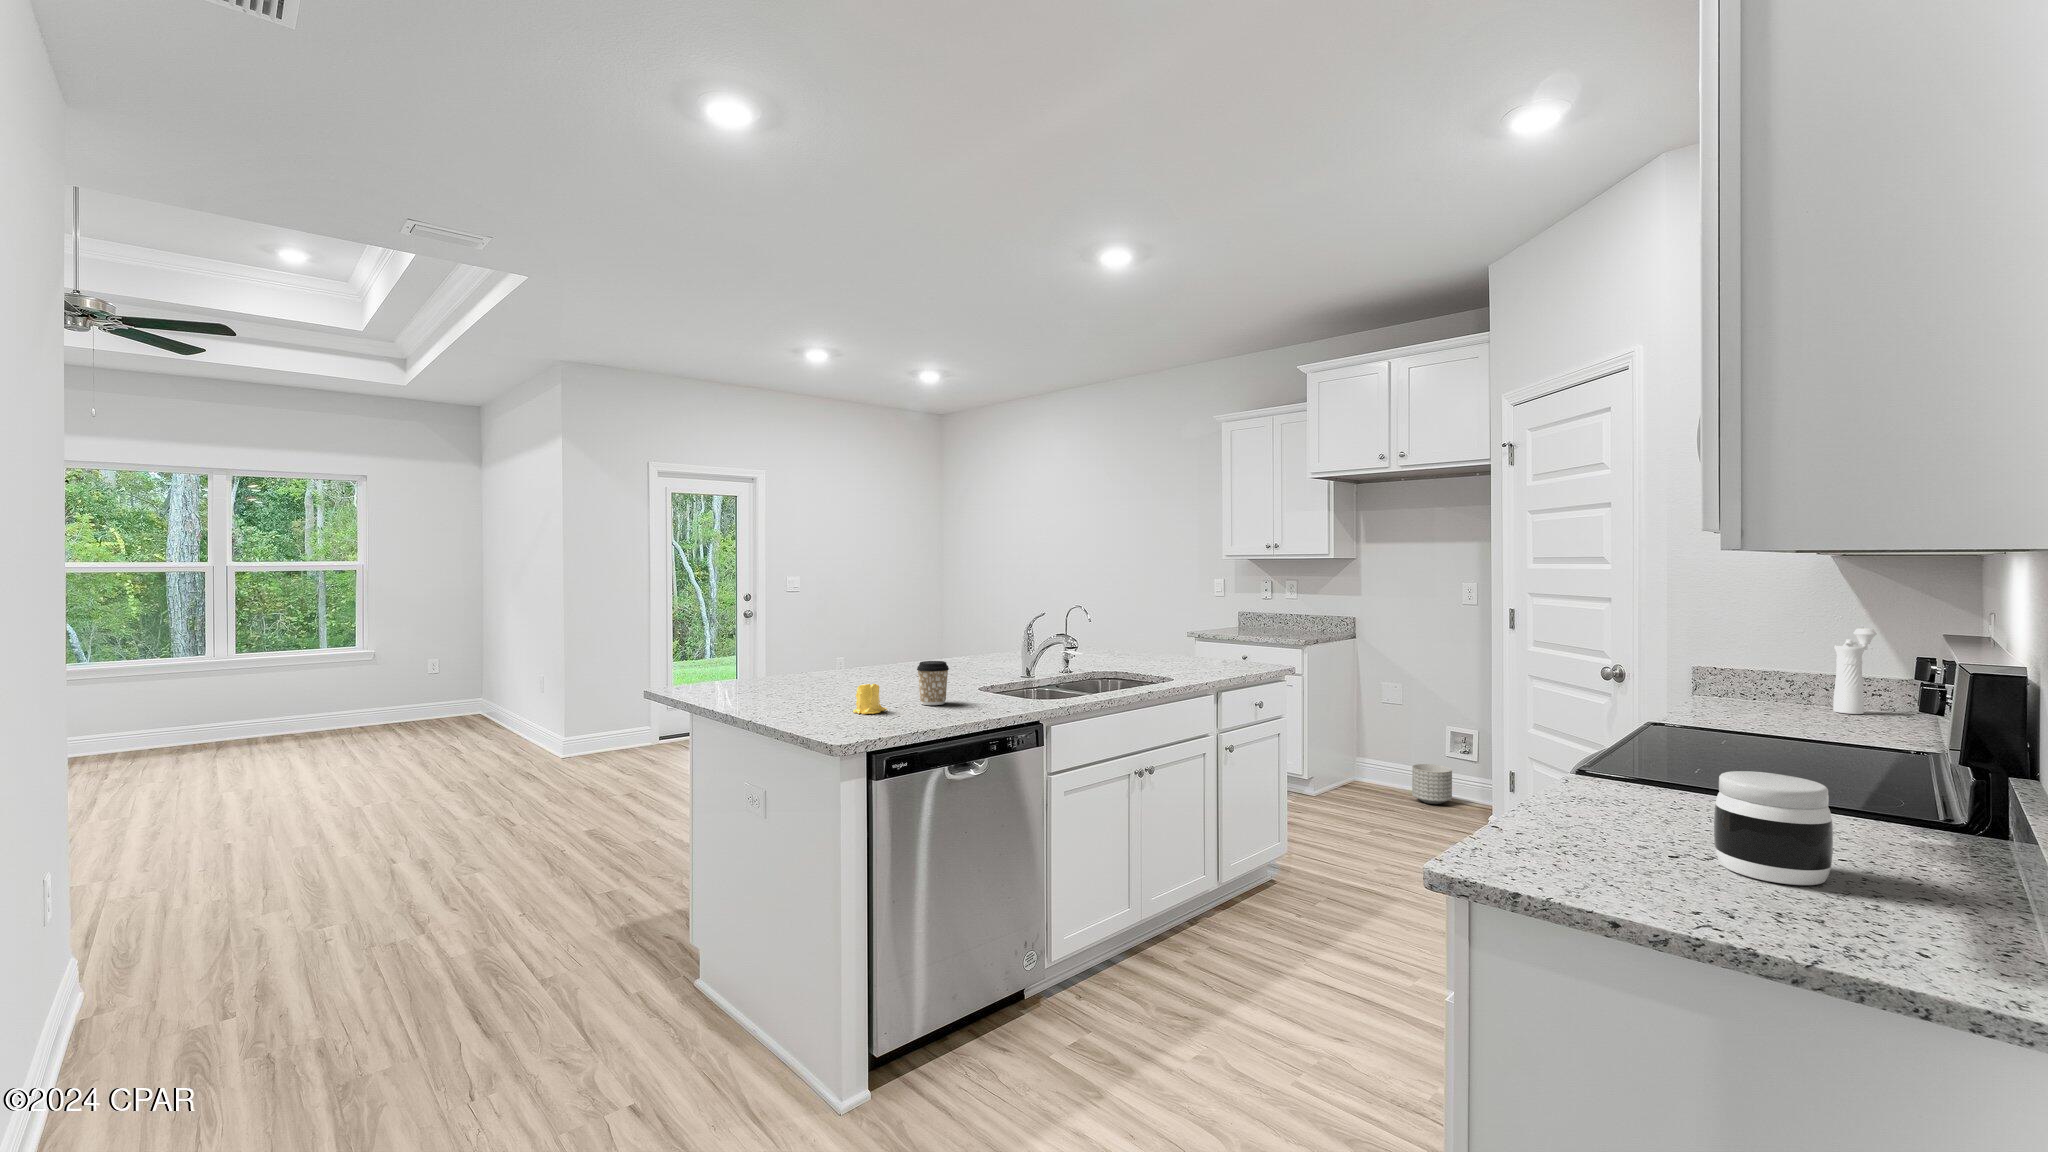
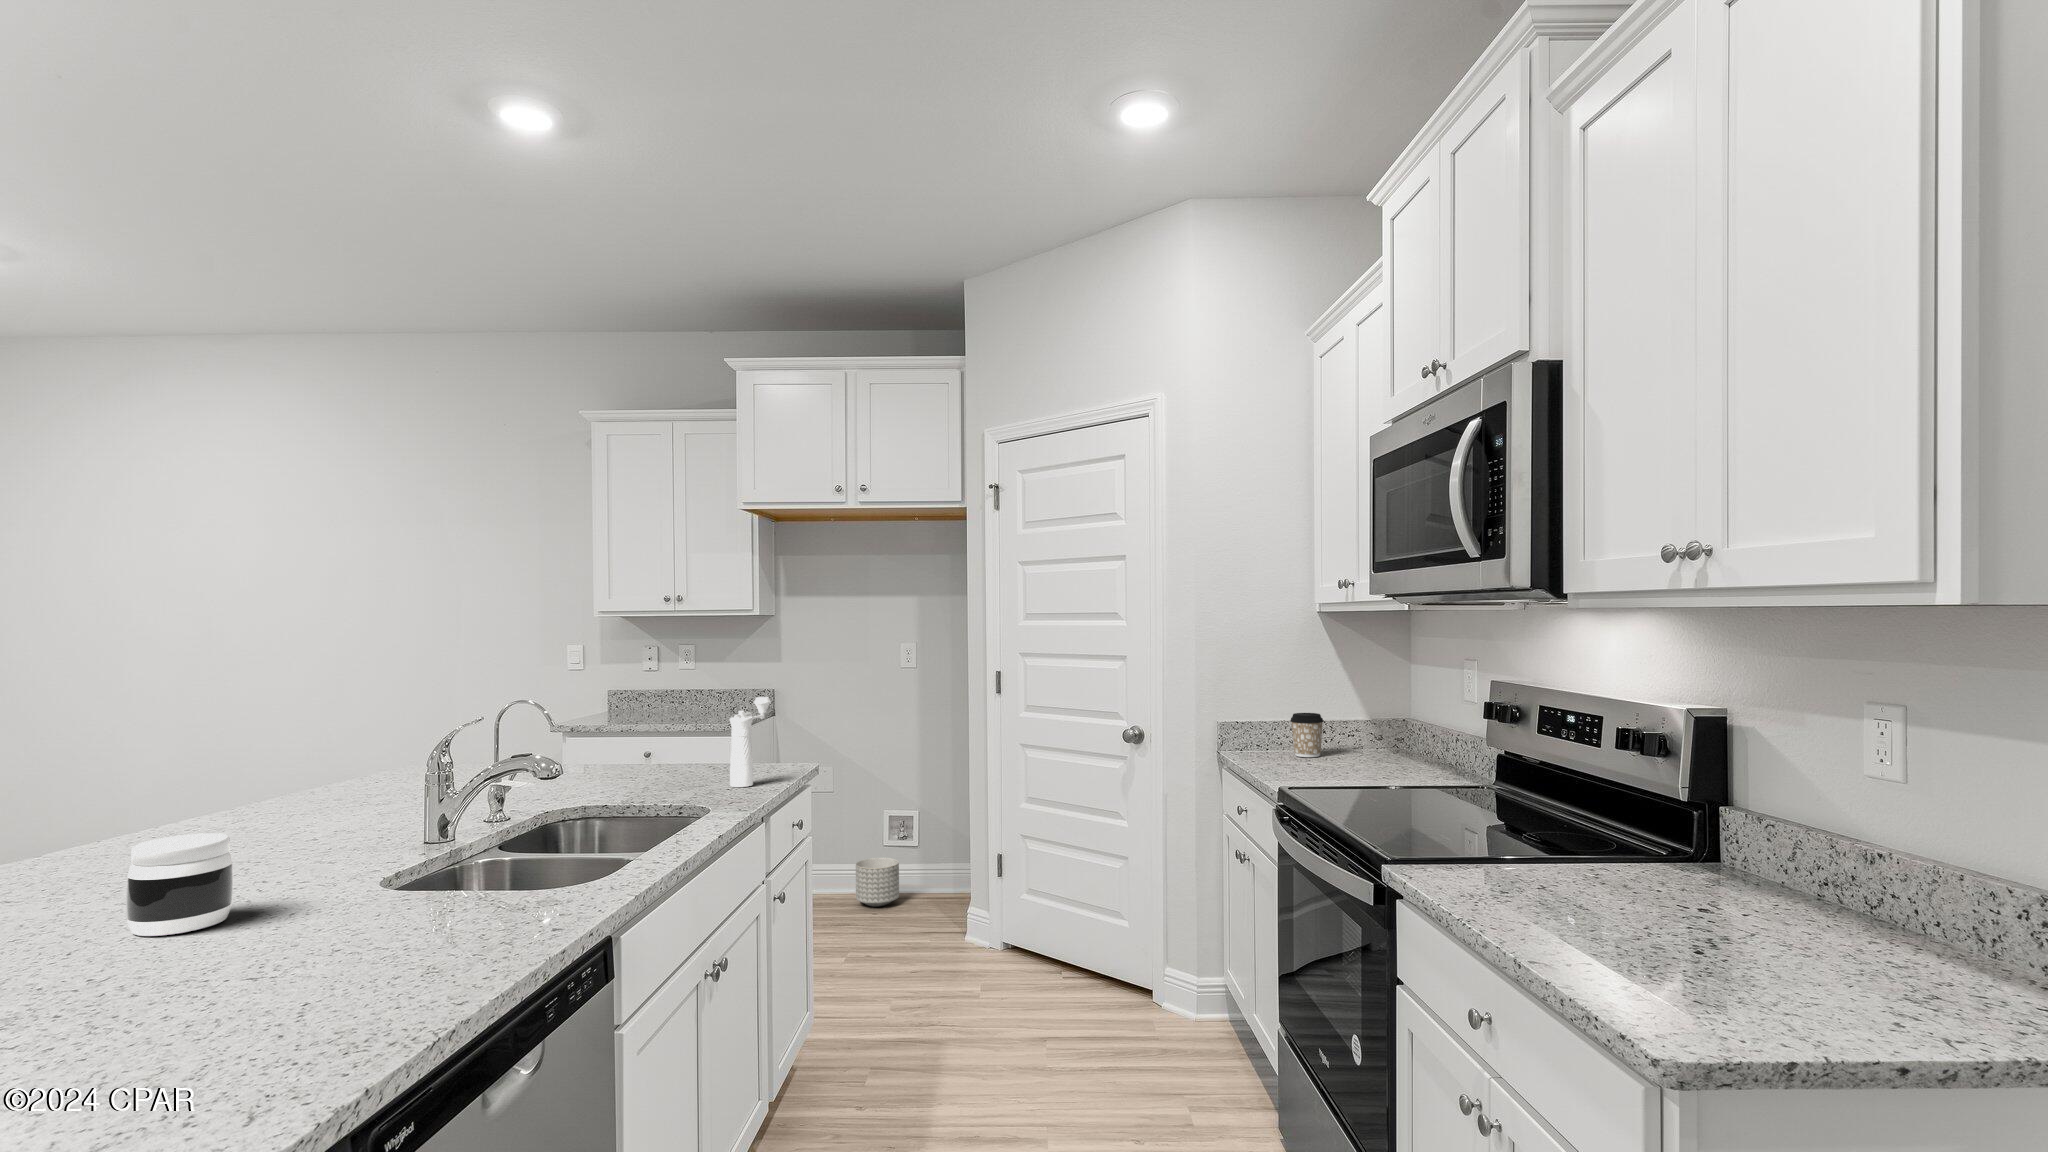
pepper mill: present [1834,628,1877,714] -> present [730,697,771,787]
coffee cup: present [917,661,949,705] -> present [1290,713,1323,757]
candle: present [853,683,887,714] -> none [169,936,269,1026]
jar: present [1714,771,1833,885] -> present [126,833,233,936]

